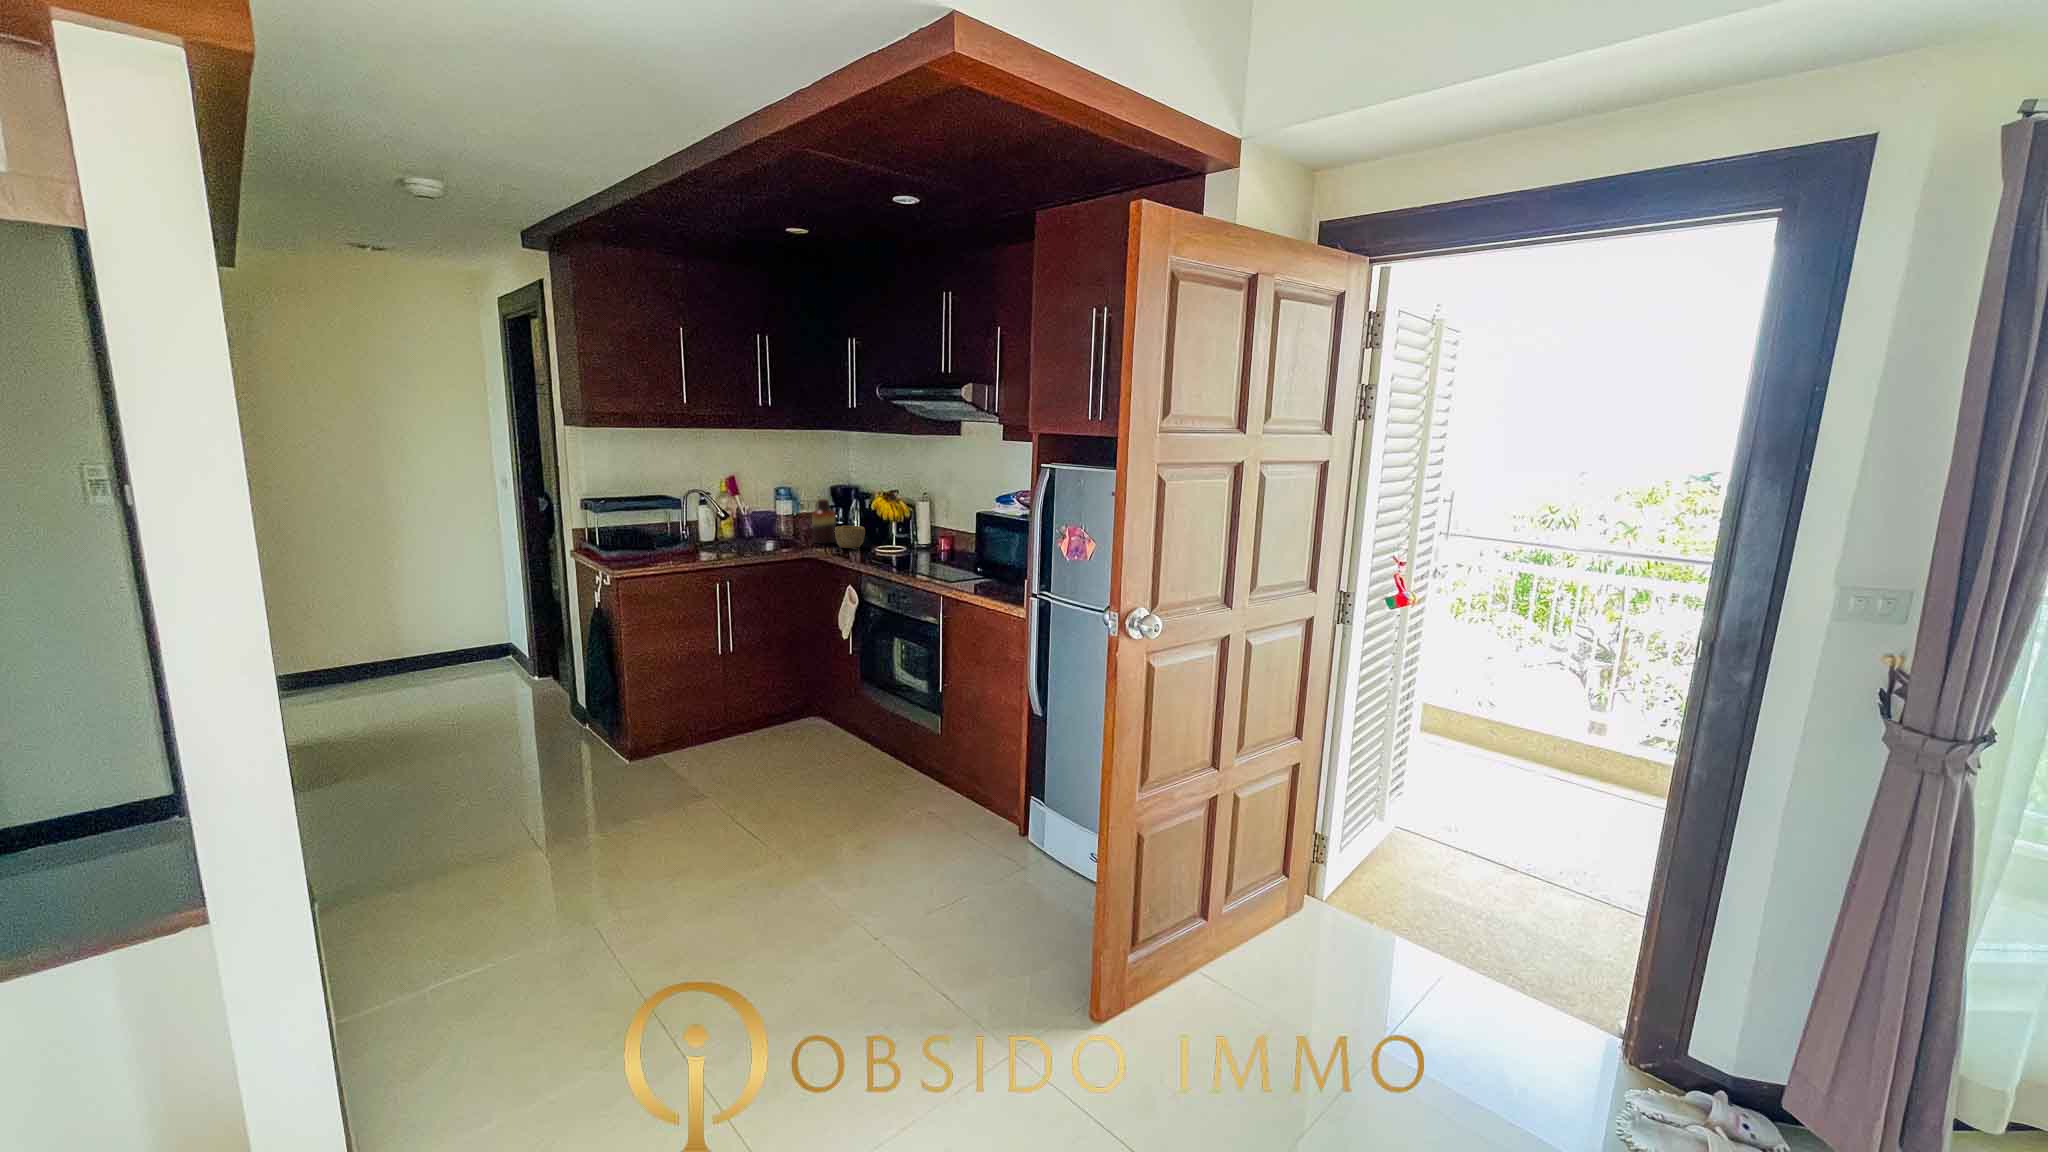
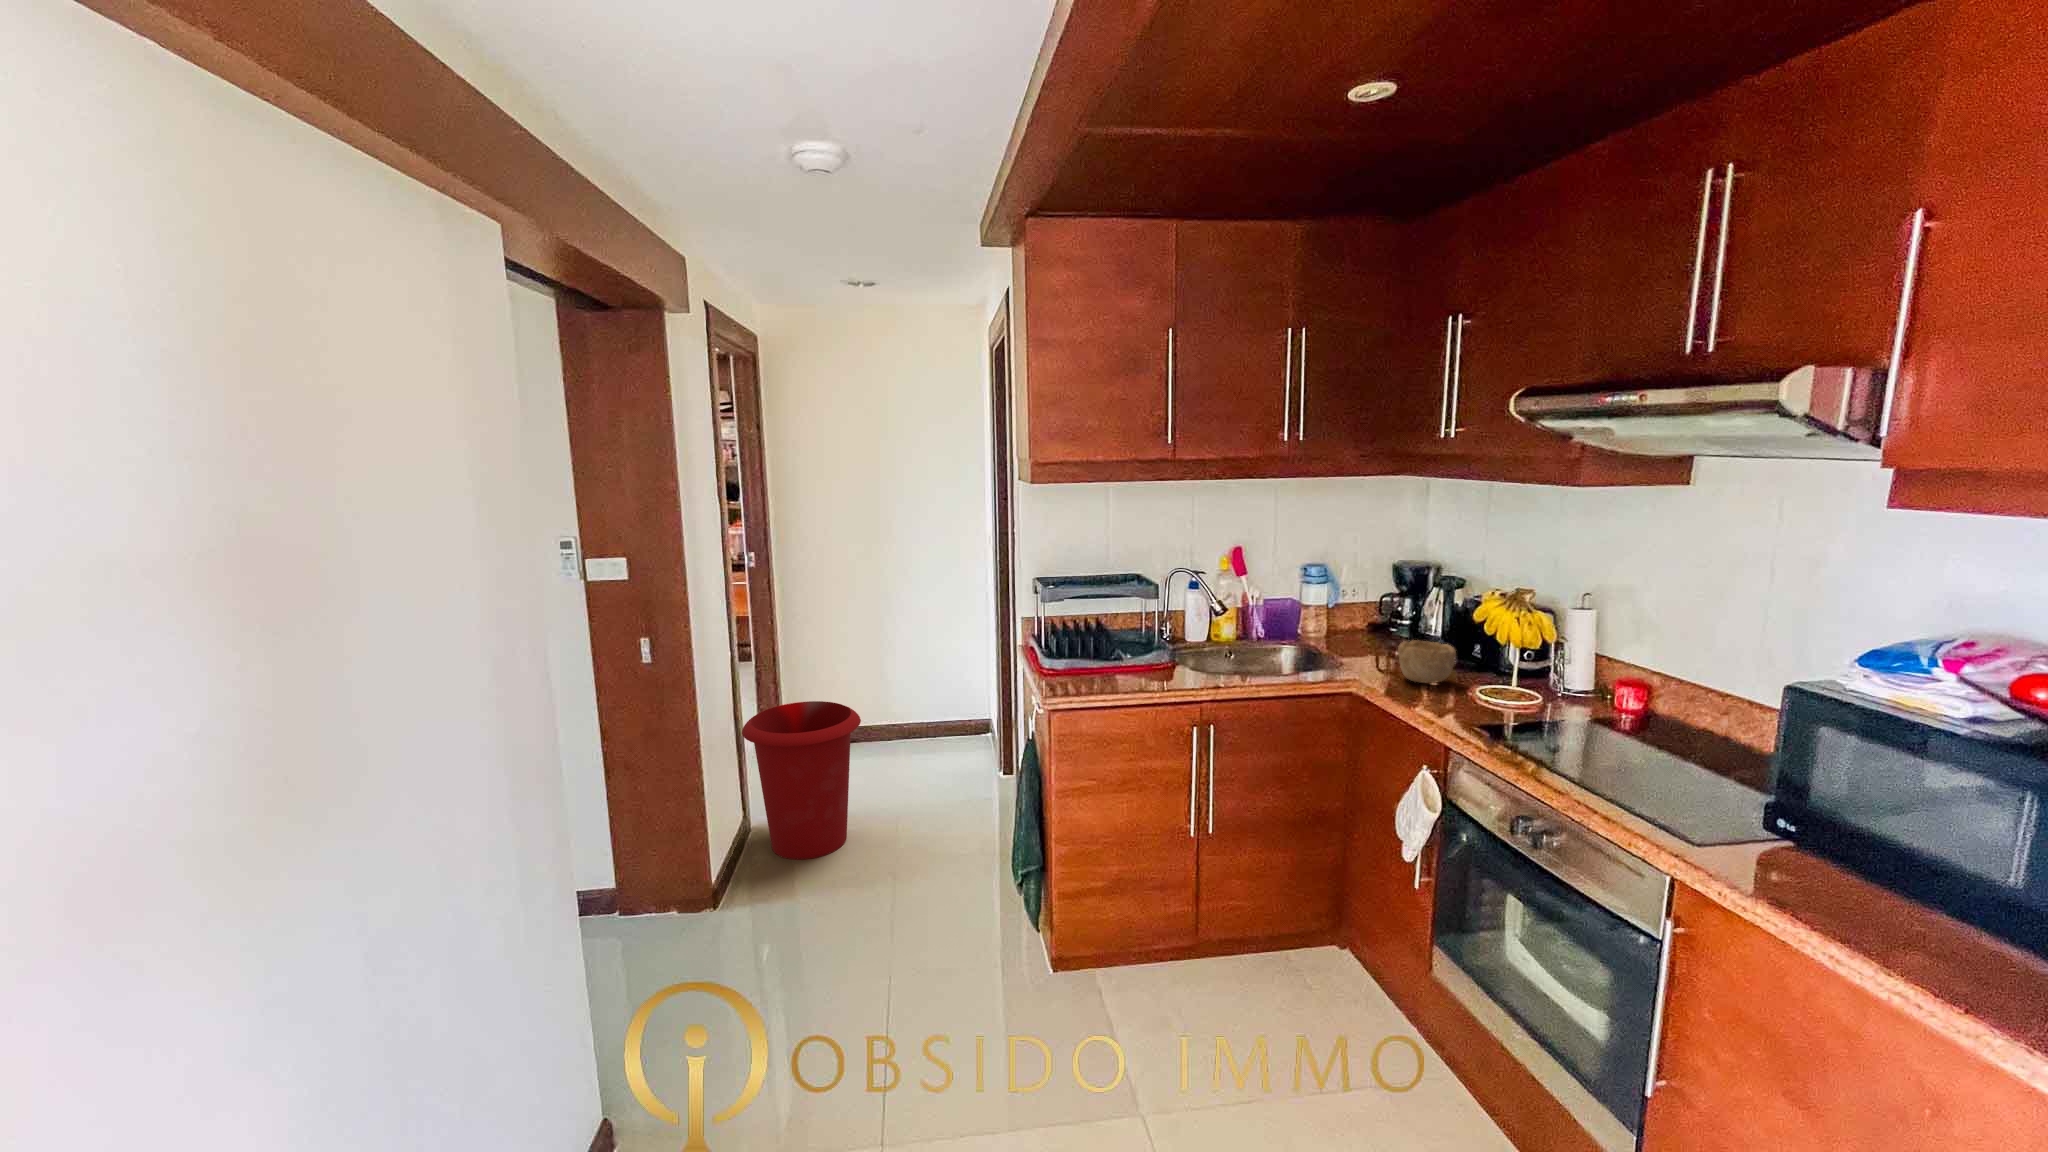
vase: present [812,499,836,544] -> none [1357,590,1400,665]
waste bin: none [271,623,407,760] -> present [742,701,861,859]

